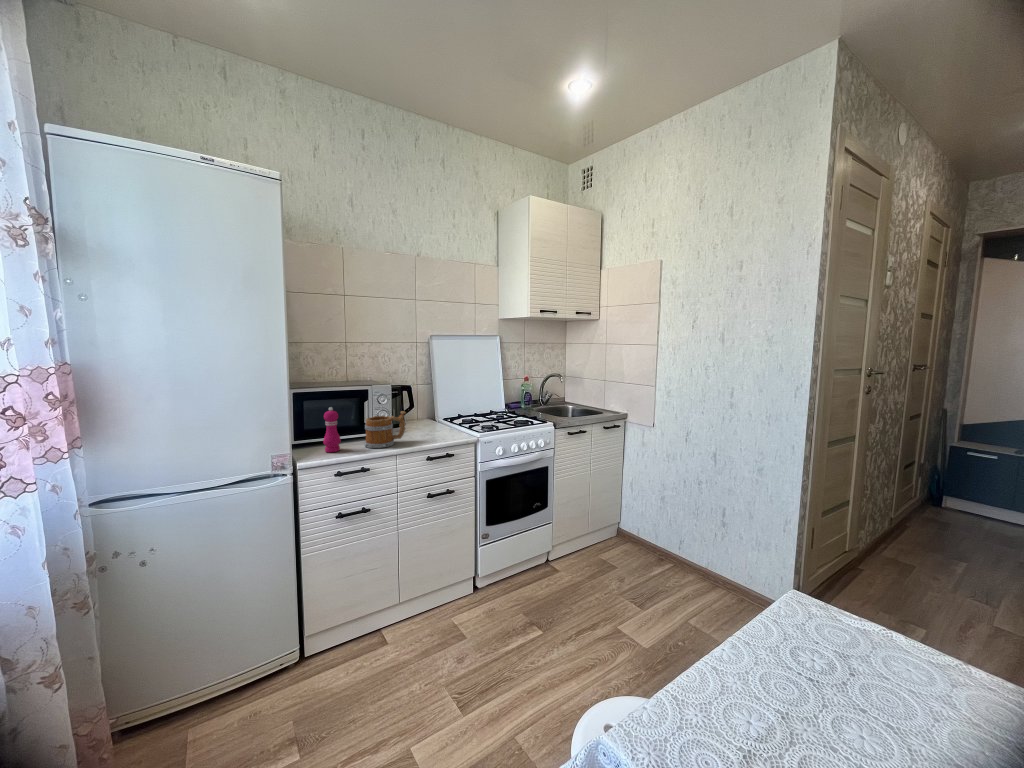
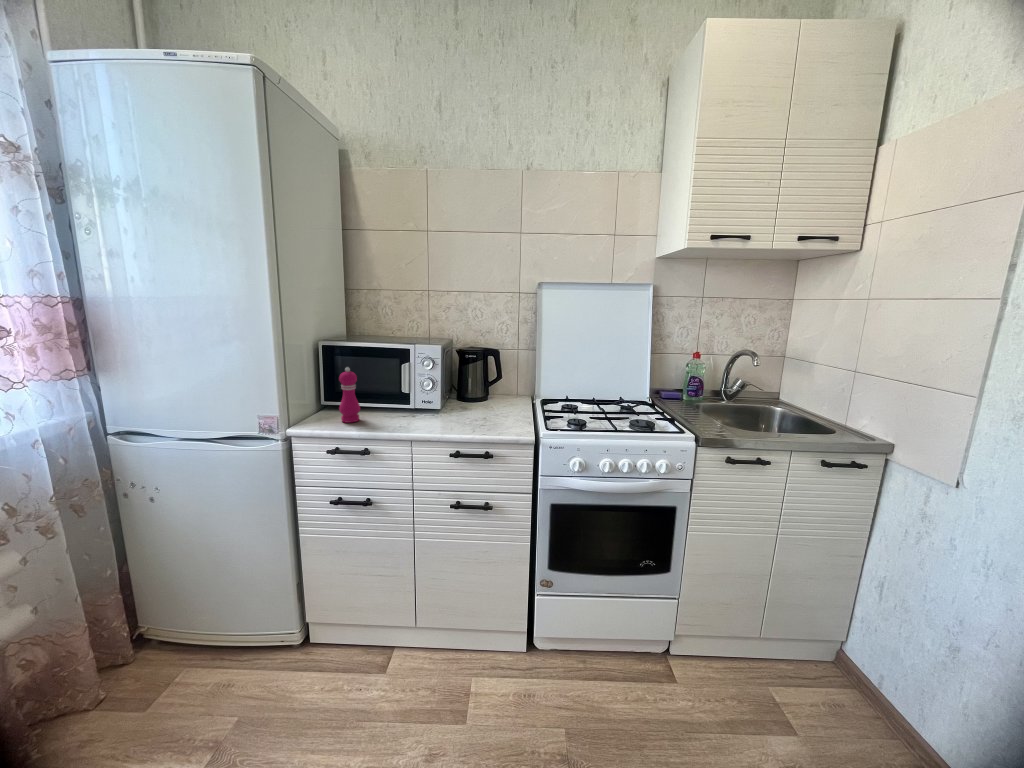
mug: present [365,411,406,448] -> none [384,383,440,428]

